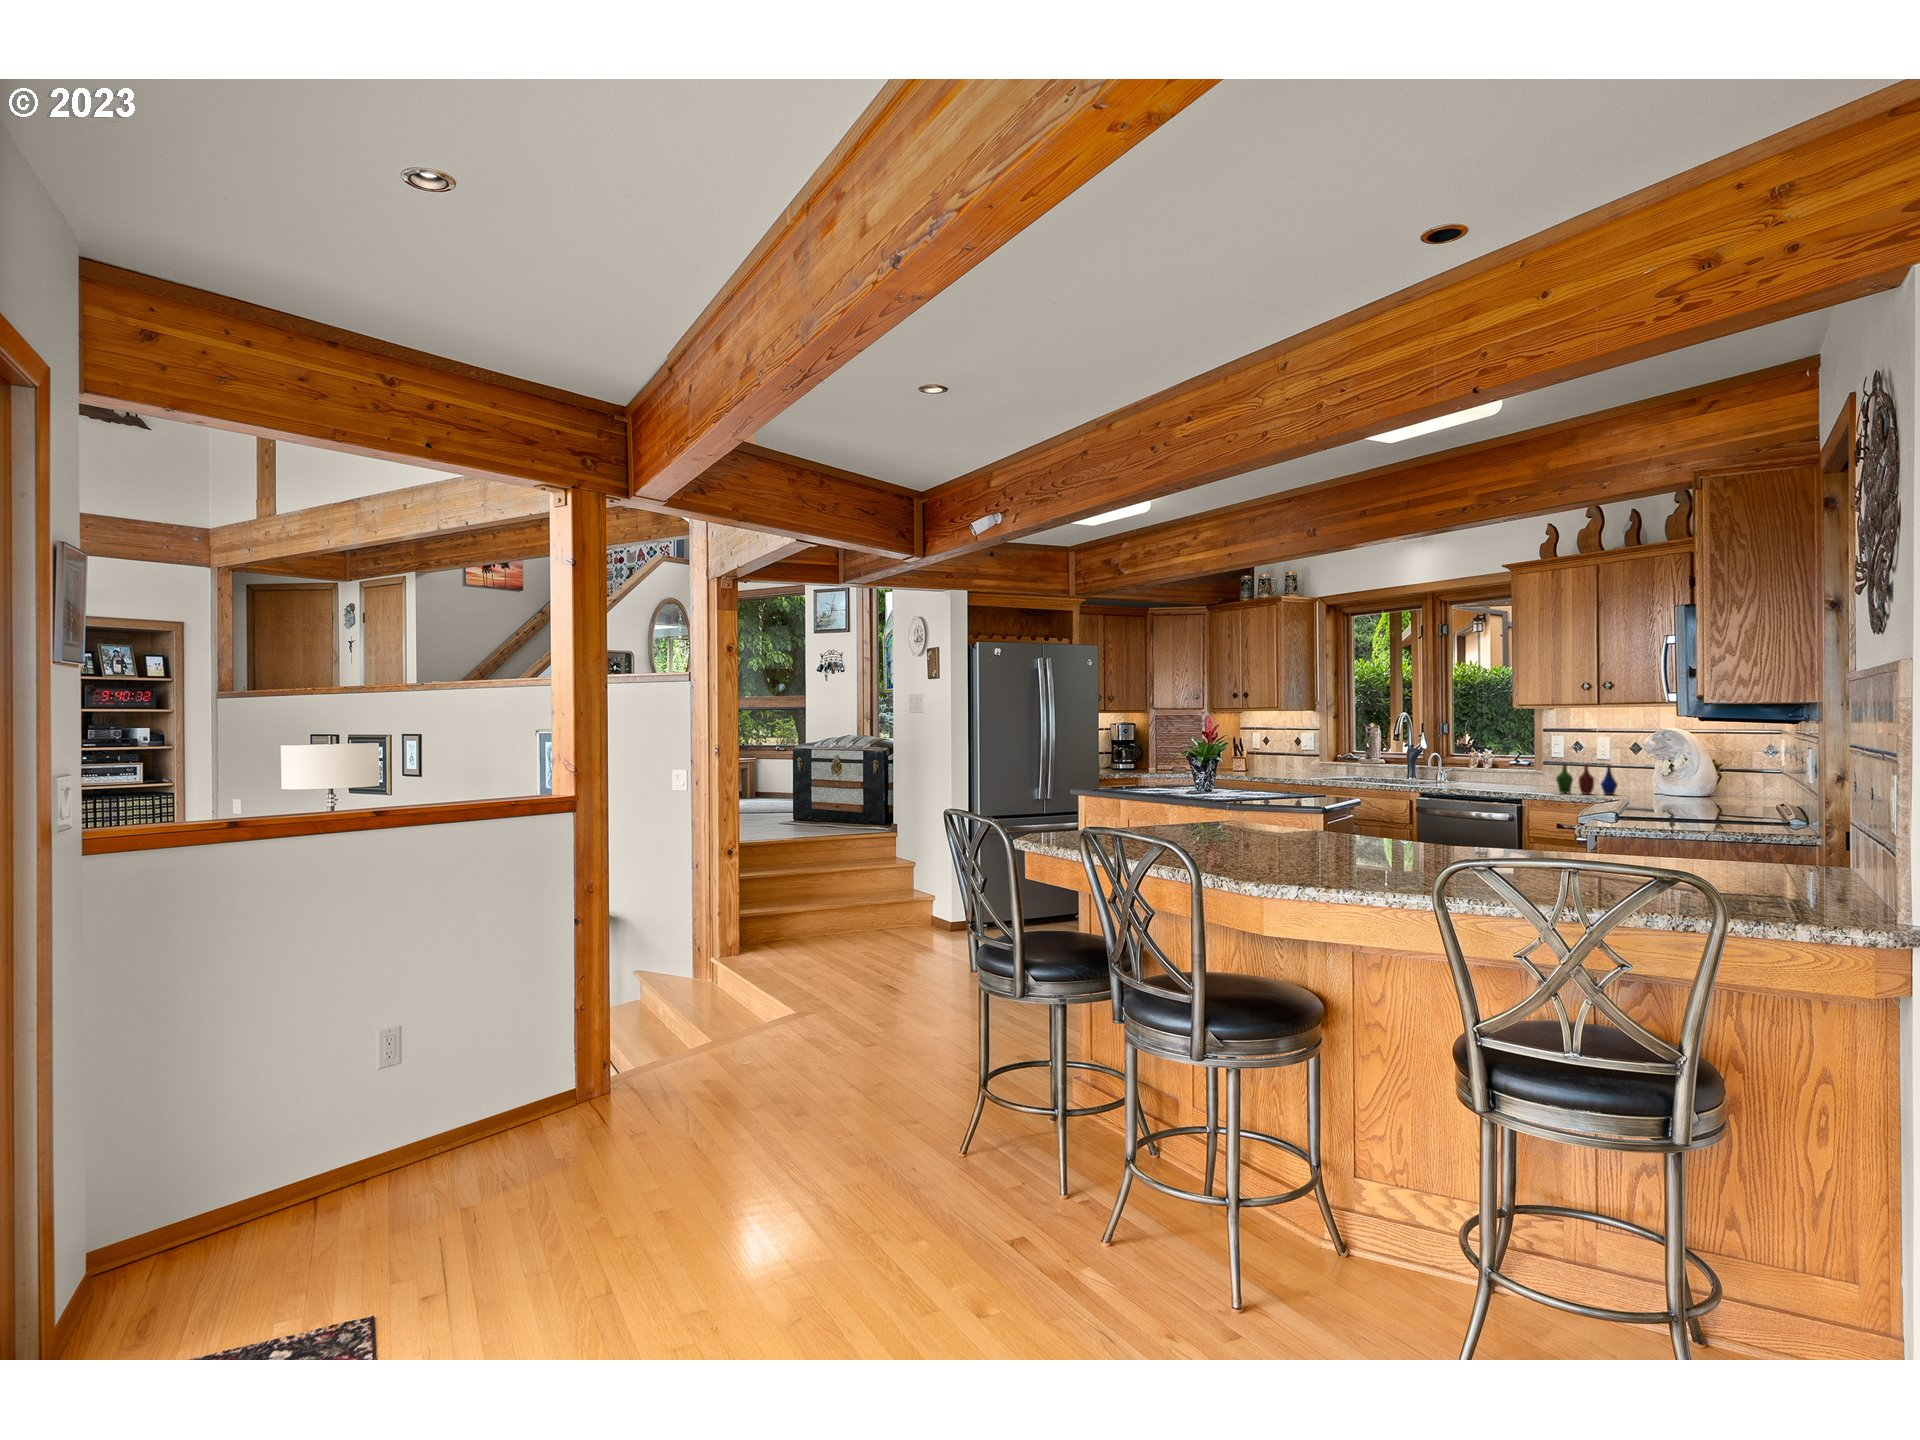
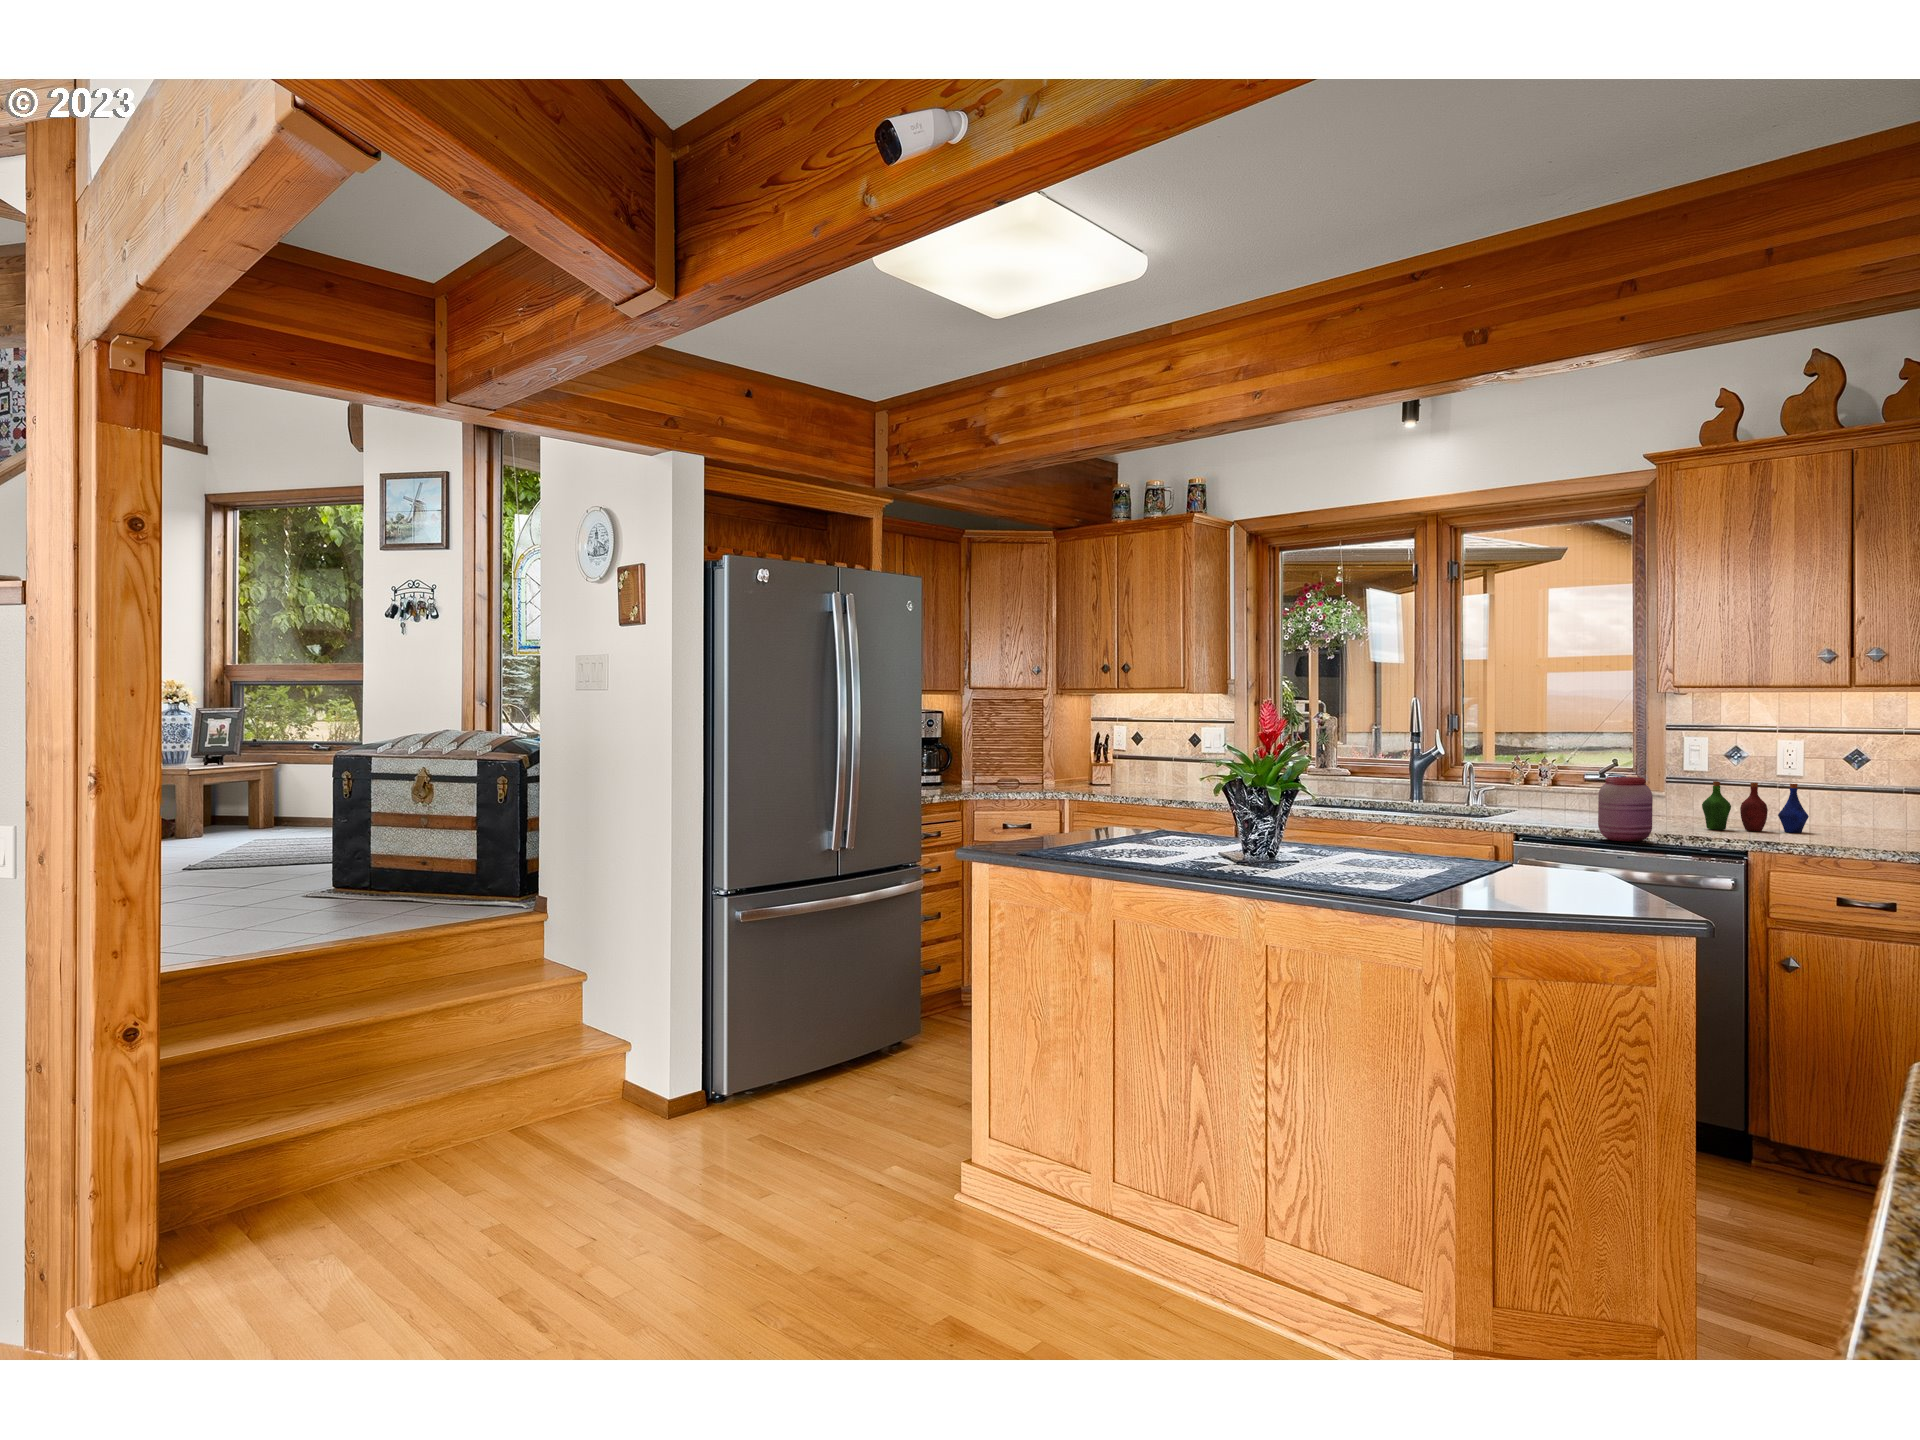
jar: none [1457,759,1487,796] -> present [1598,777,1653,842]

